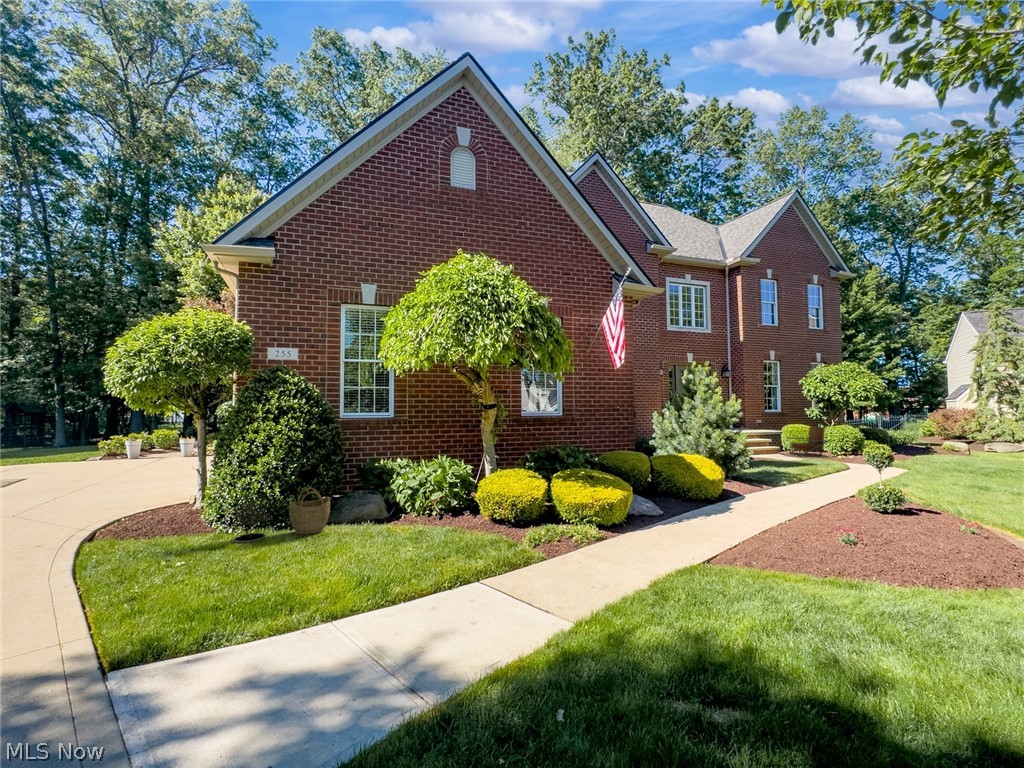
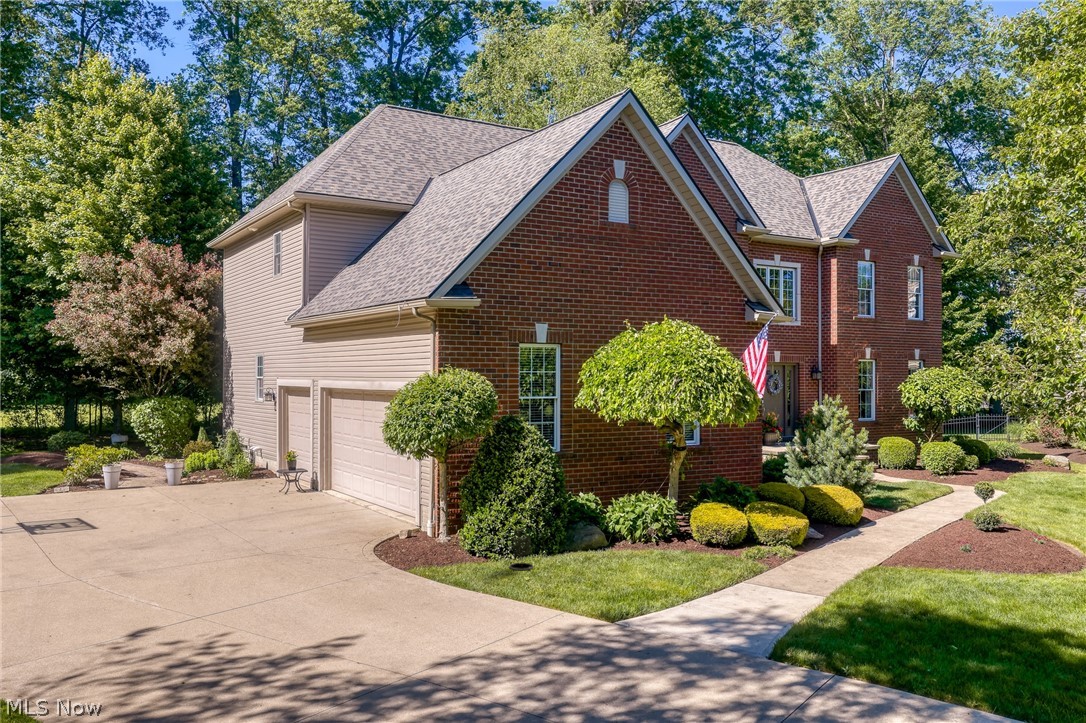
lounge chair: present [789,426,829,458] -> none [888,440,931,475]
woven basket: present [289,488,330,535] -> none [542,524,573,563]

